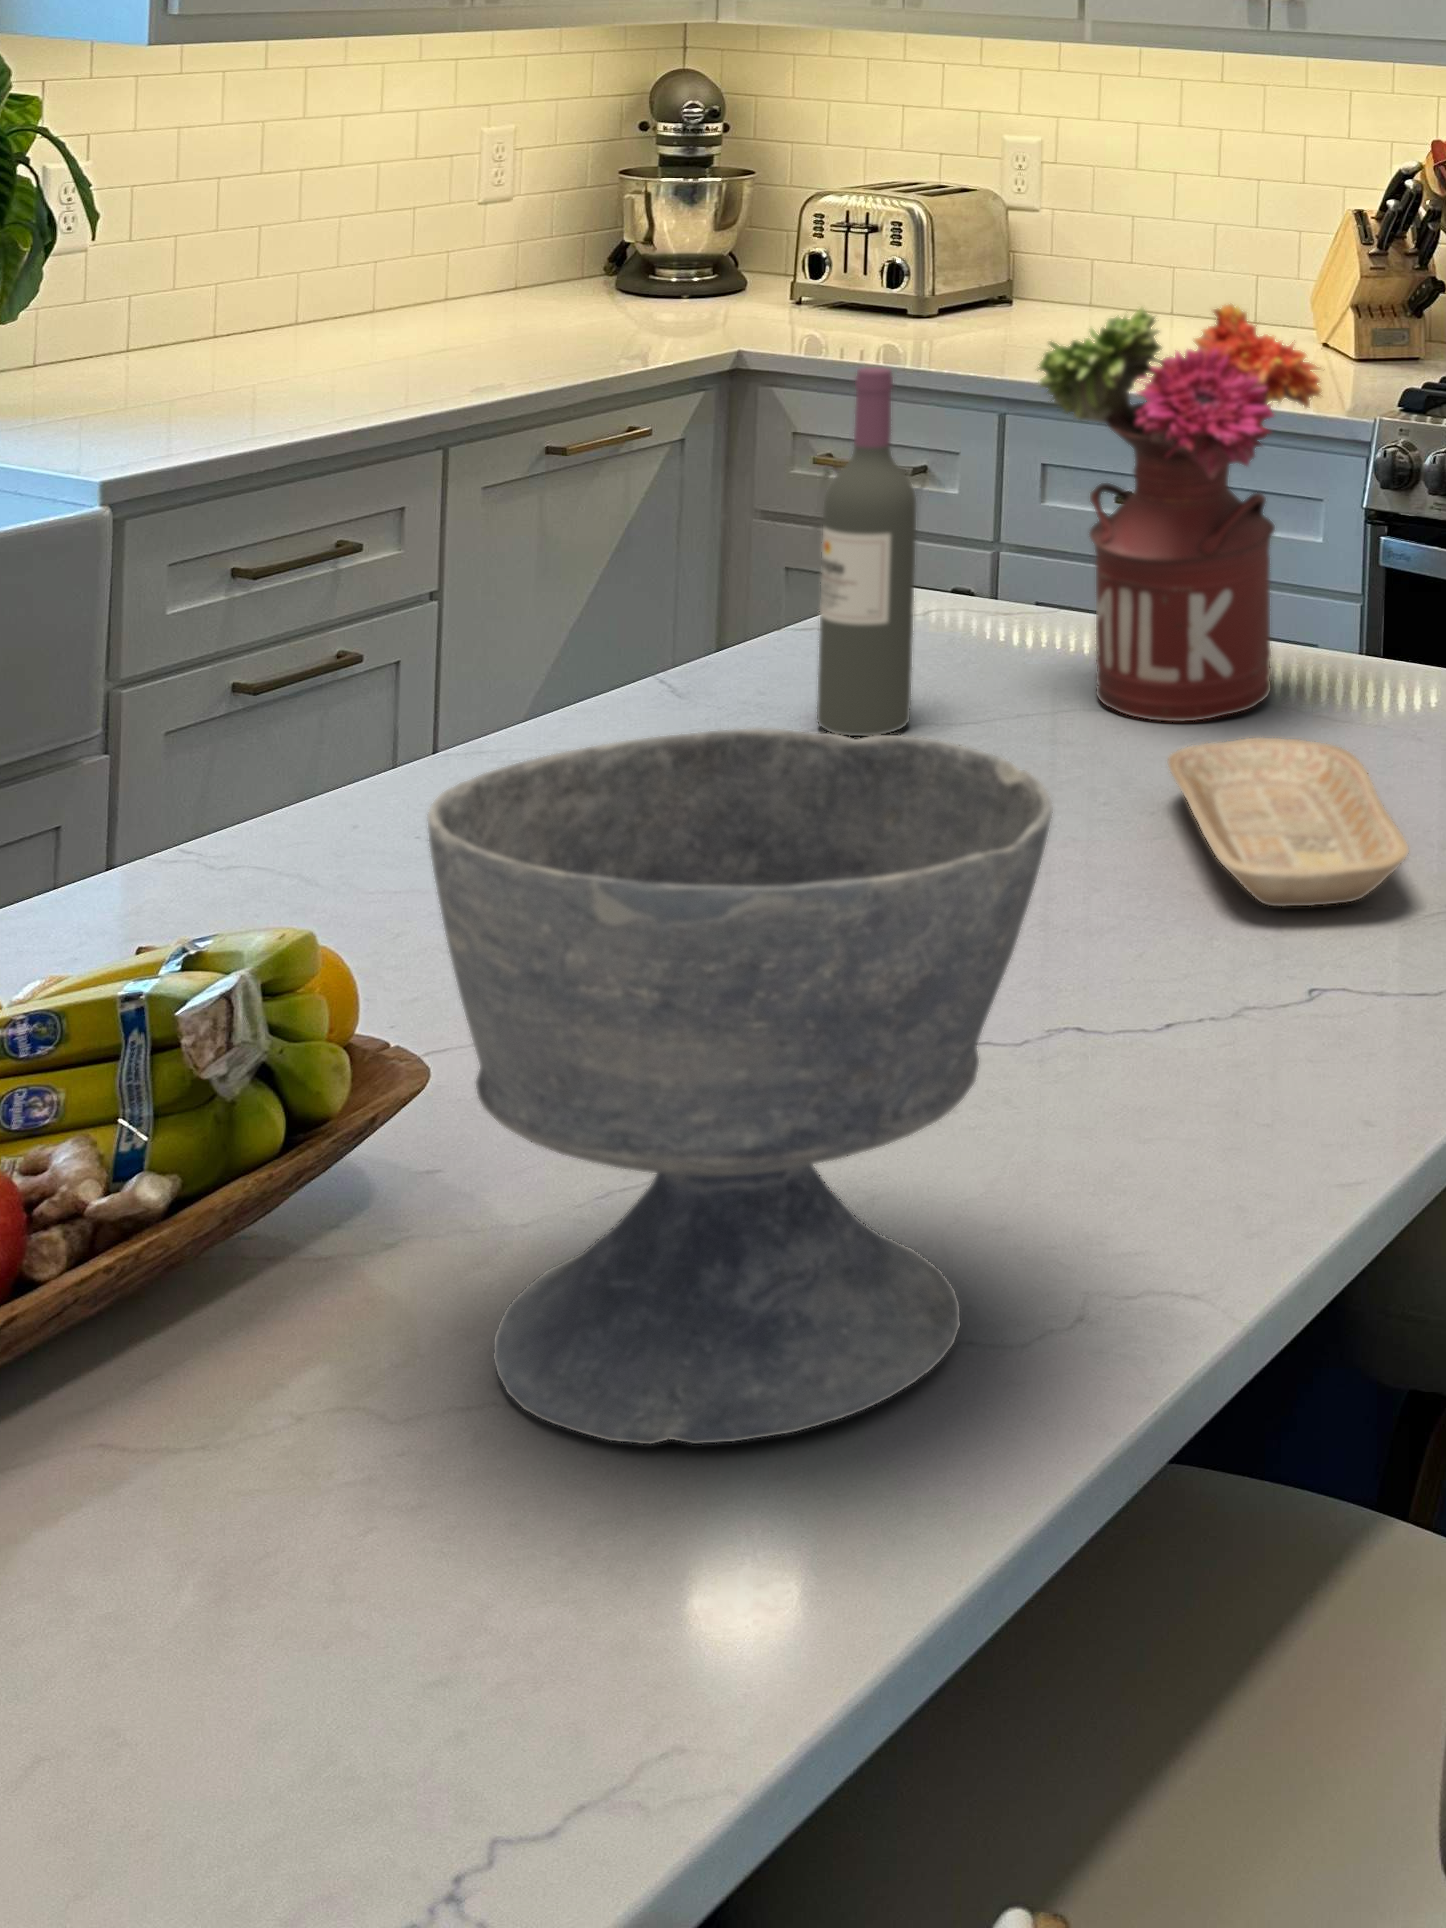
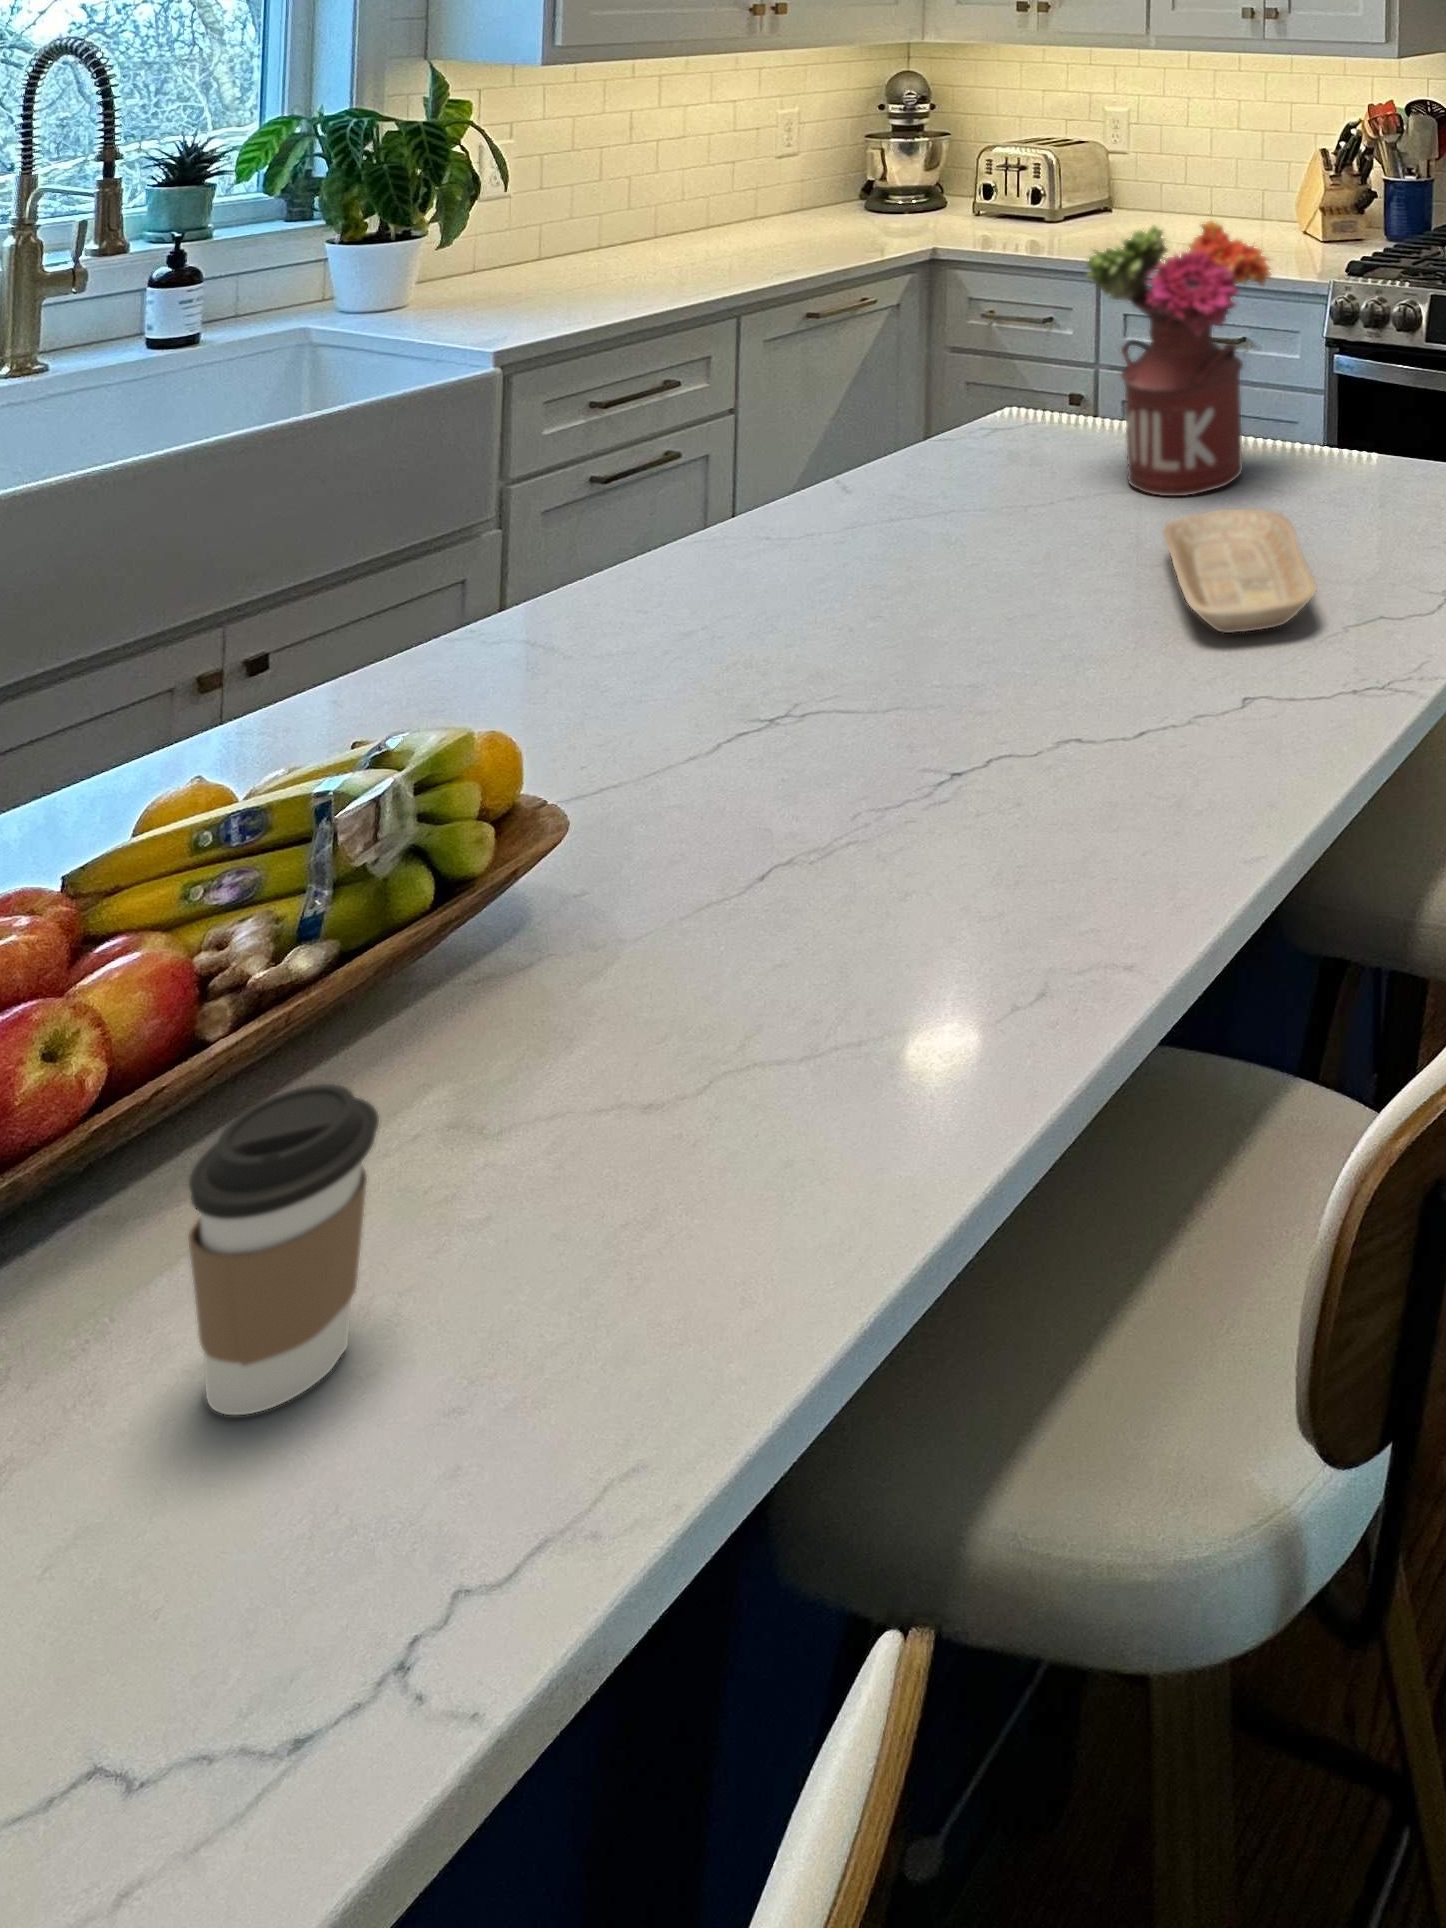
wine bottle: present [817,367,916,737] -> none [937,271,1002,517]
bowl: present [428,728,1053,1444] -> none [537,557,1017,1127]
coffee cup: none [95,1317,307,1698] -> present [188,1084,379,1415]

